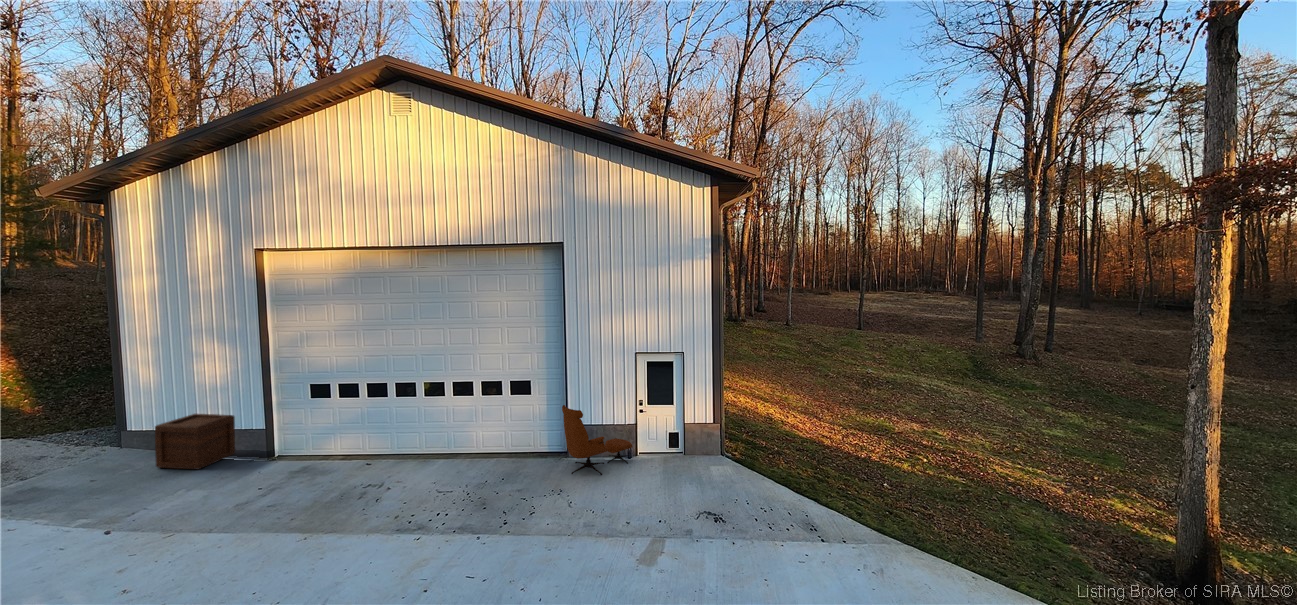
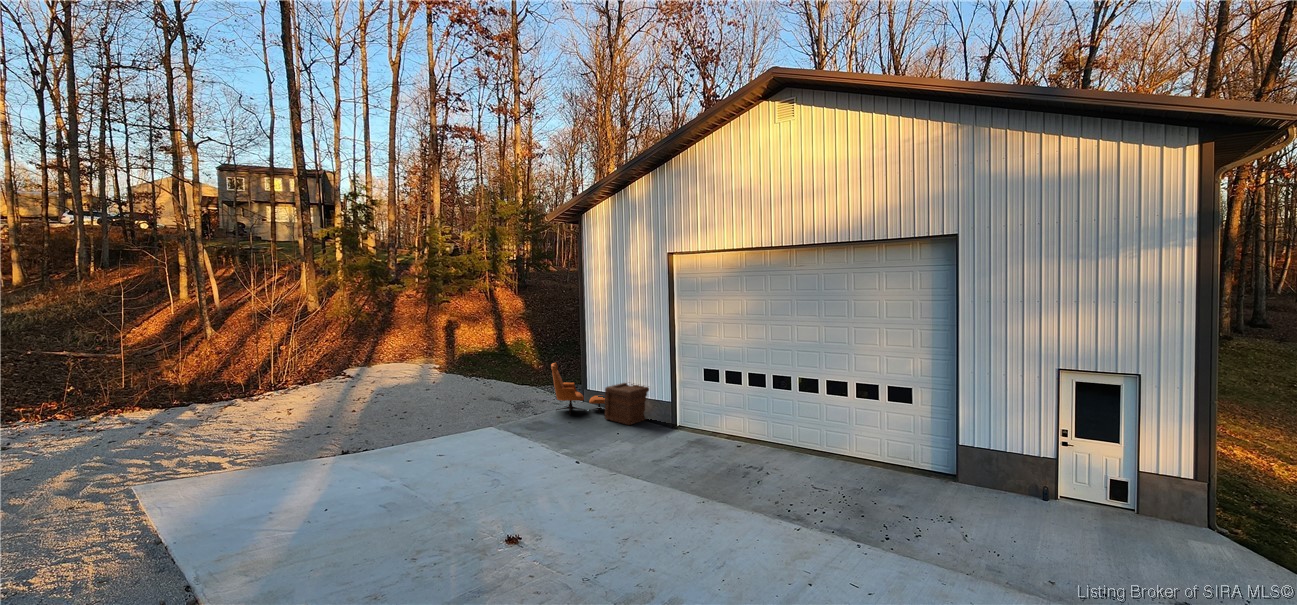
lounge chair: present [562,405,632,475] -> present [551,363,605,414]

